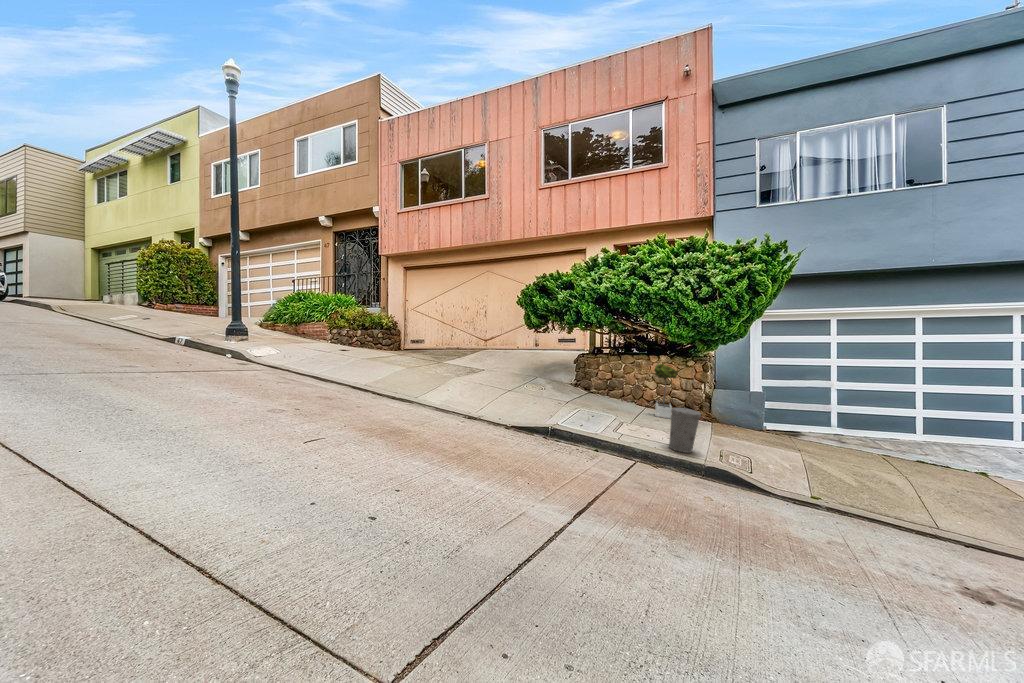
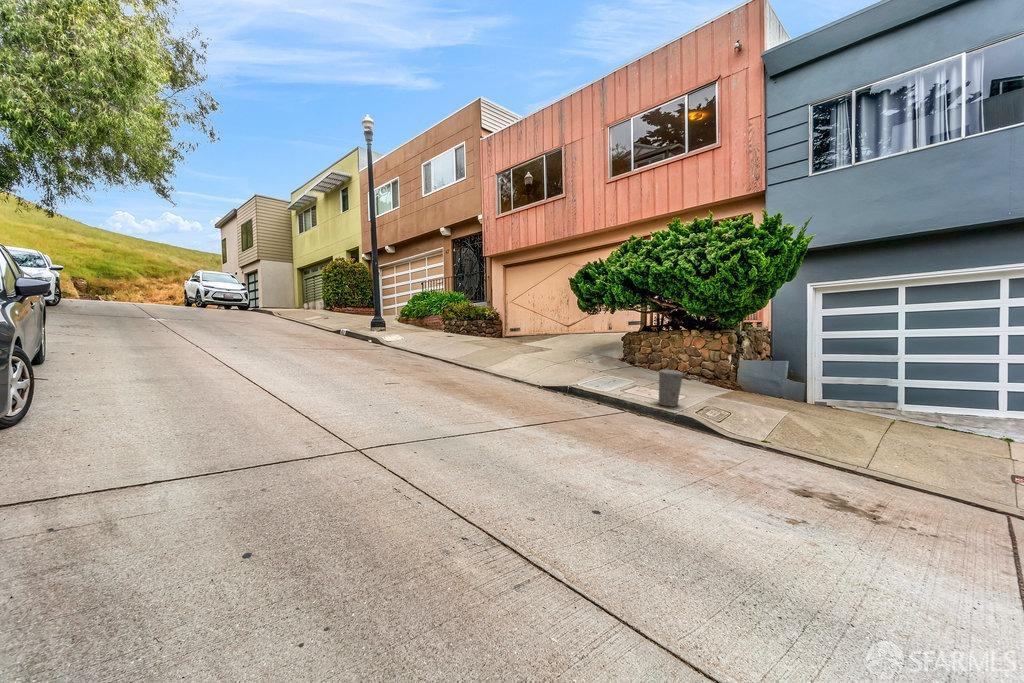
potted tree: present [654,364,678,418] -> none [681,336,703,386]

